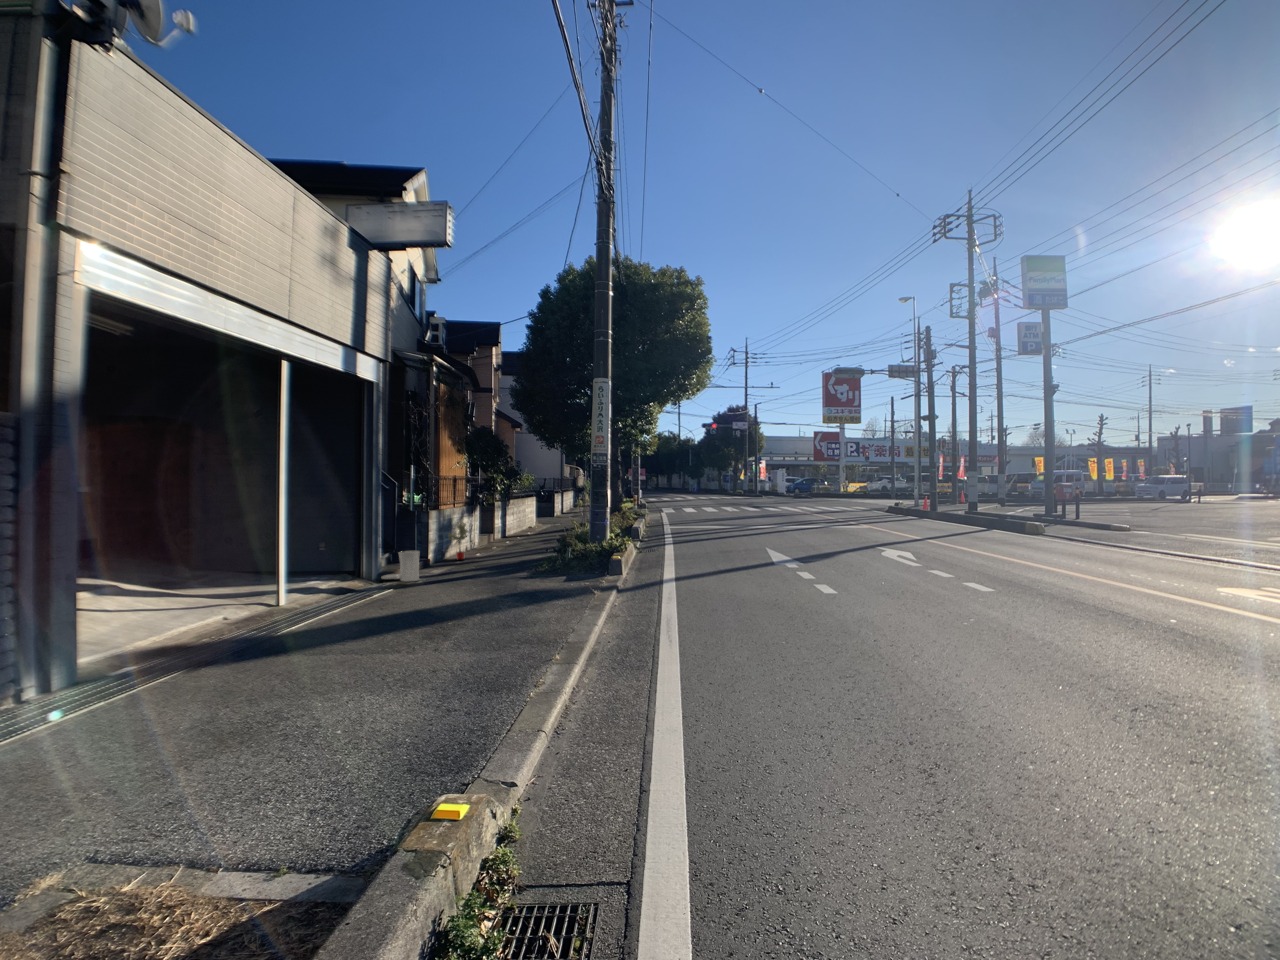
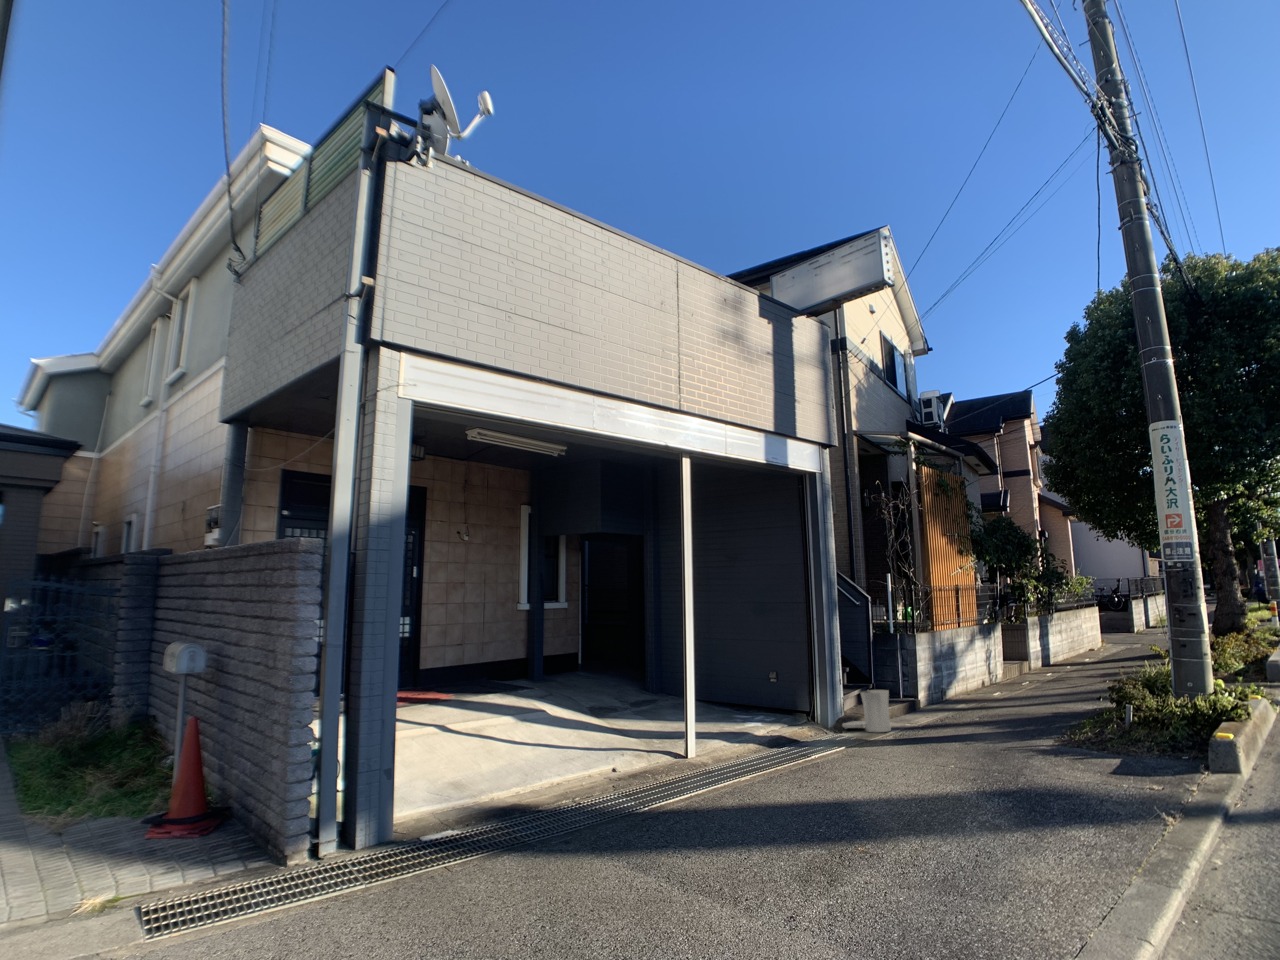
potted tree: present [449,520,468,560] -> none [945,643,975,699]

